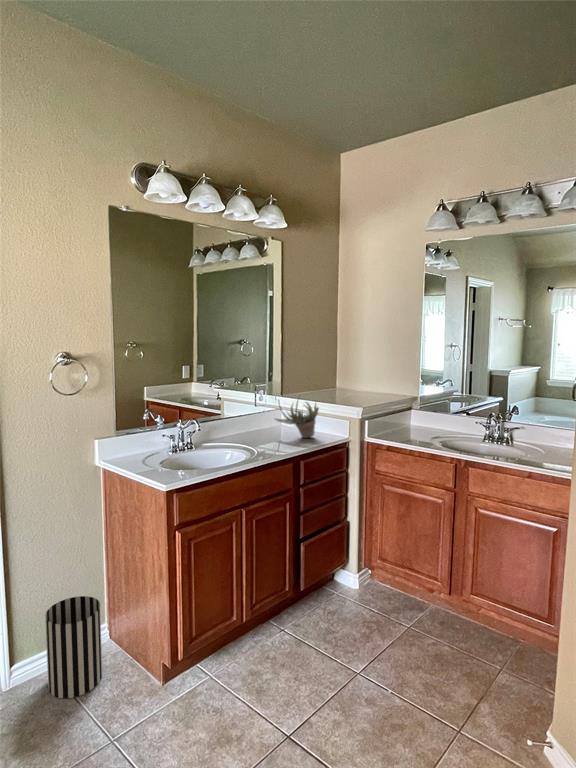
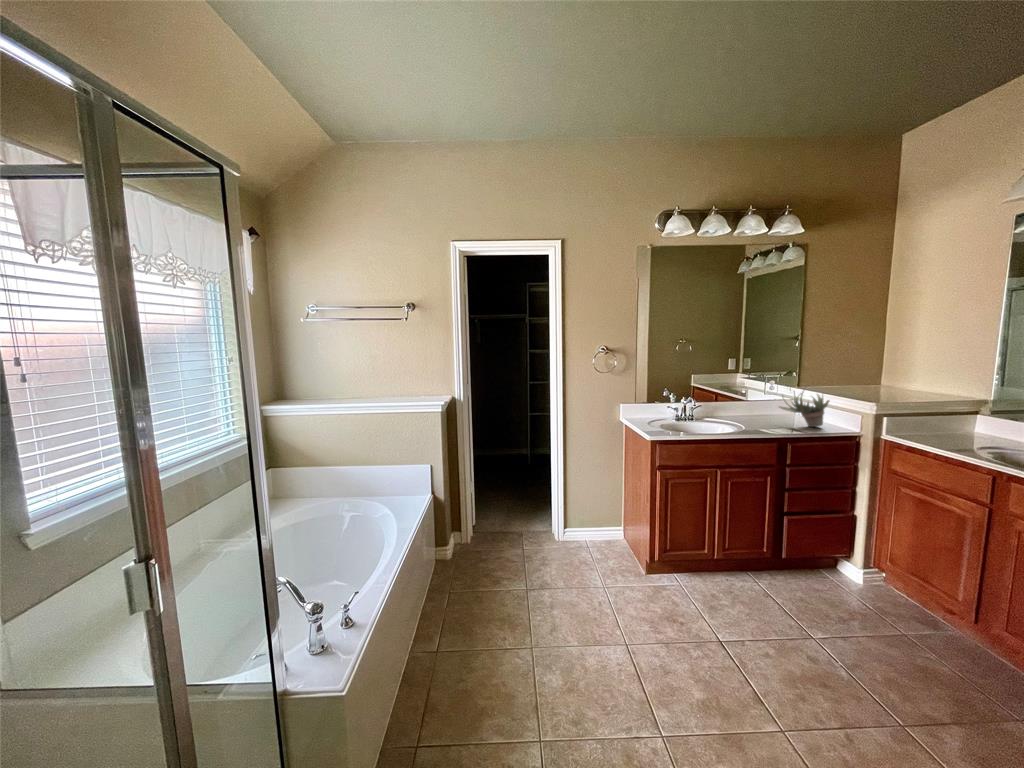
wastebasket: present [45,596,102,698] -> none [581,501,613,559]

